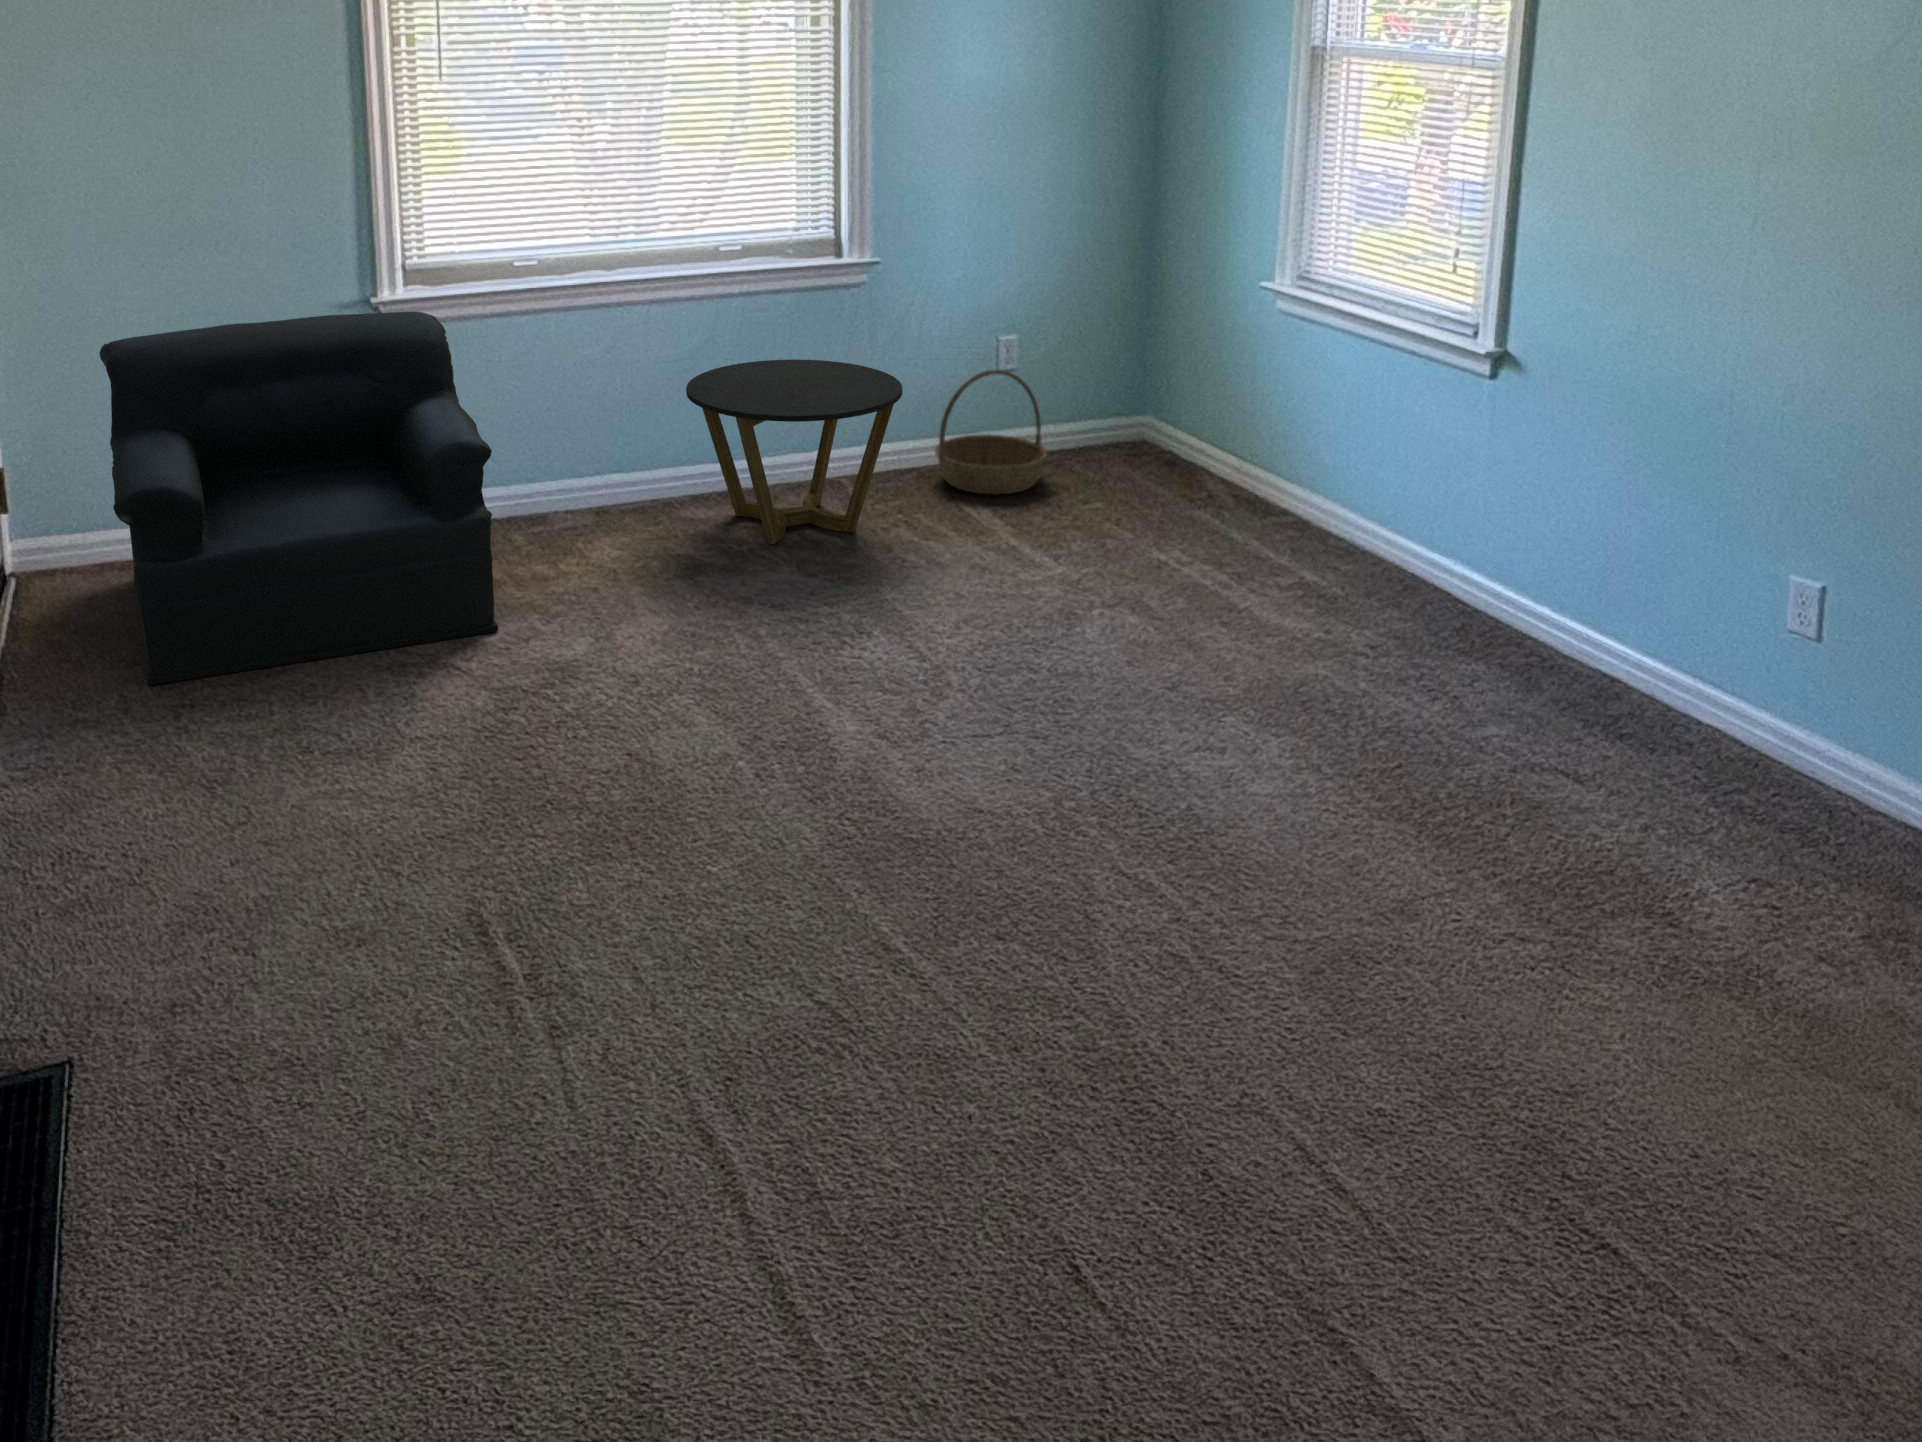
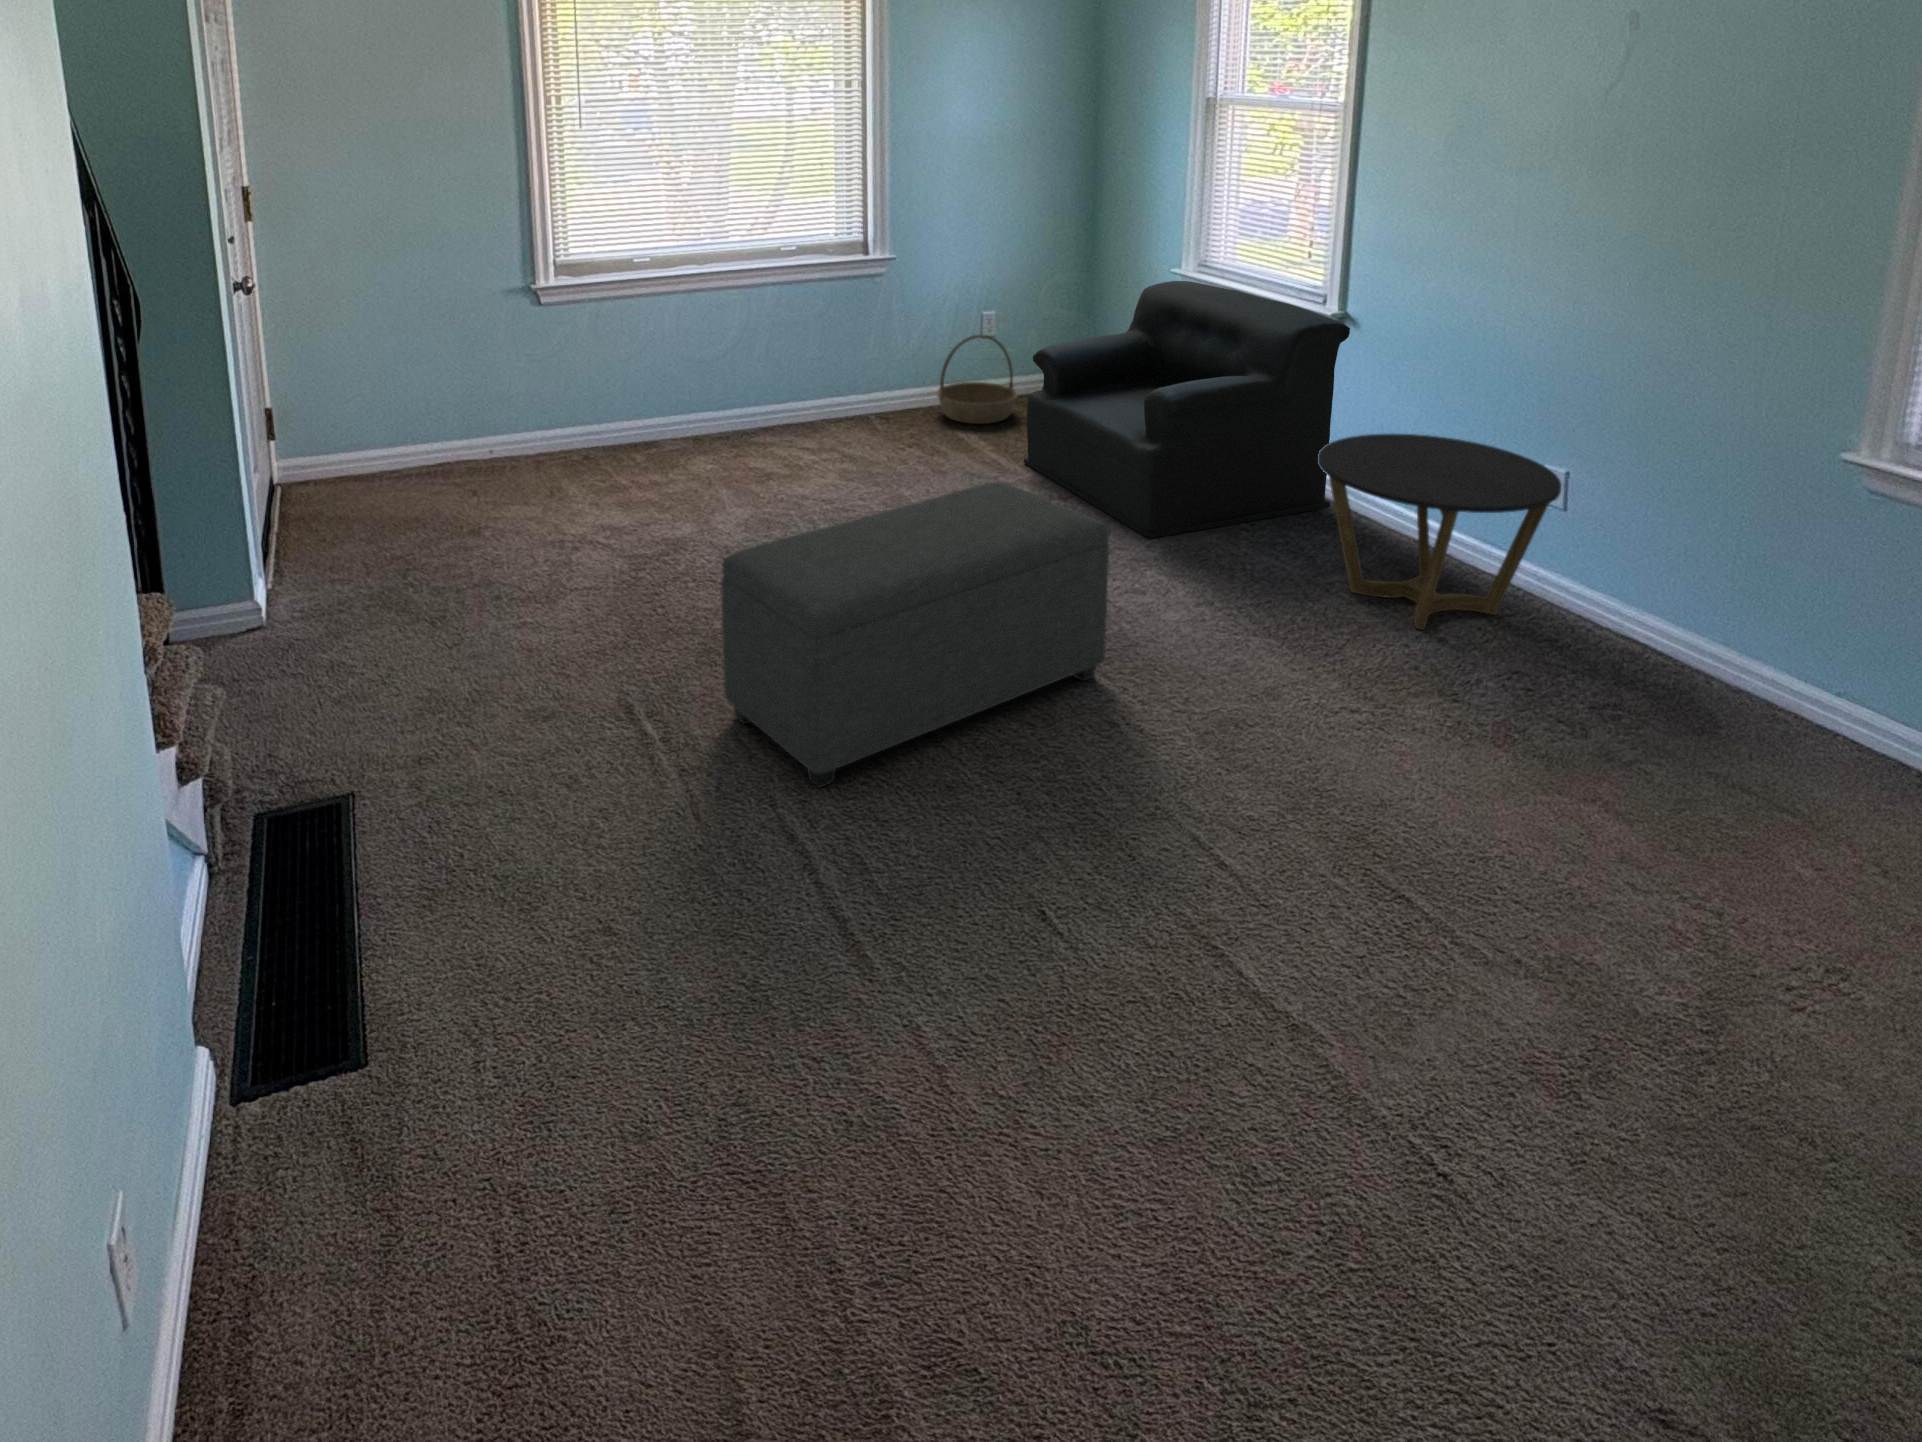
armchair: present [99,311,498,685] -> present [1024,281,1350,539]
side table: present [686,360,902,545] -> present [1318,434,1562,629]
ottoman: none [616,596,1177,1056] -> present [721,482,1110,788]

